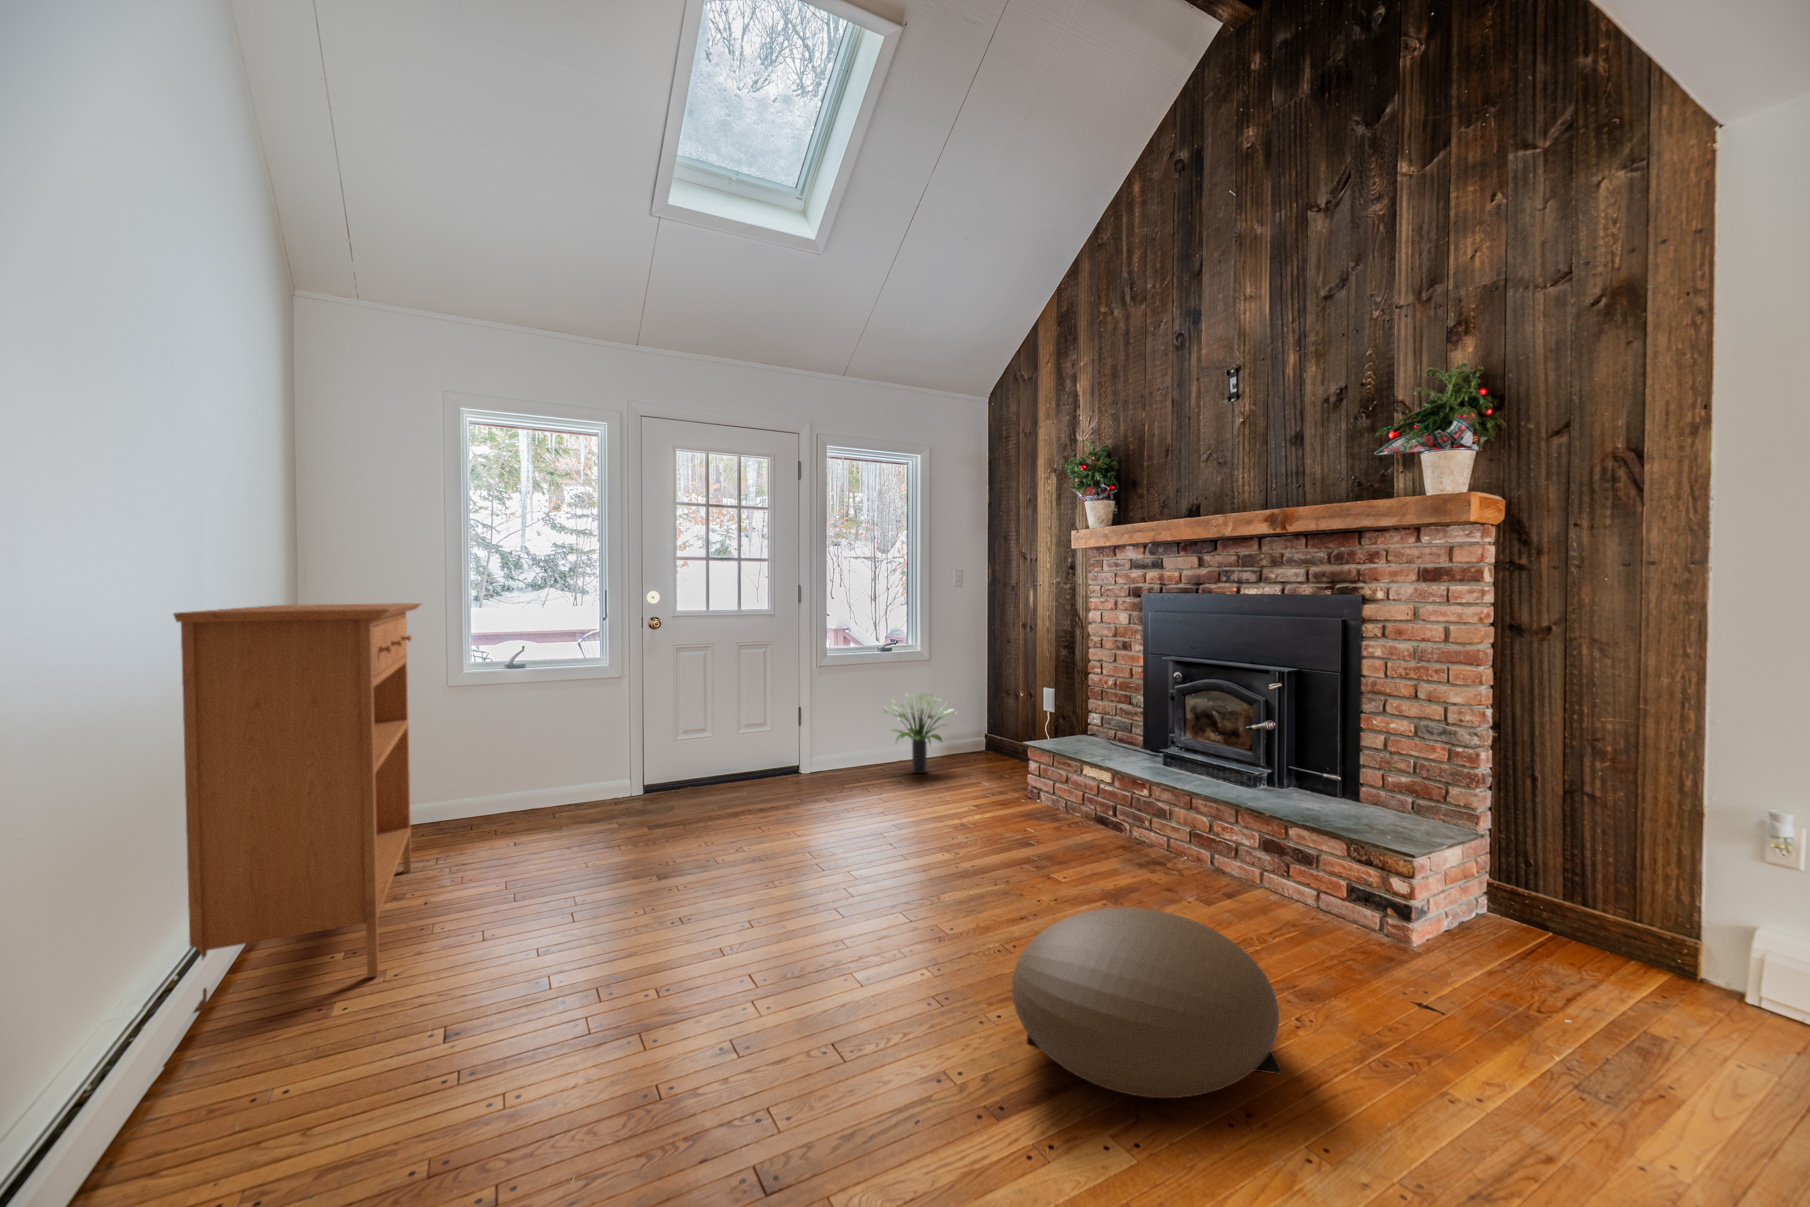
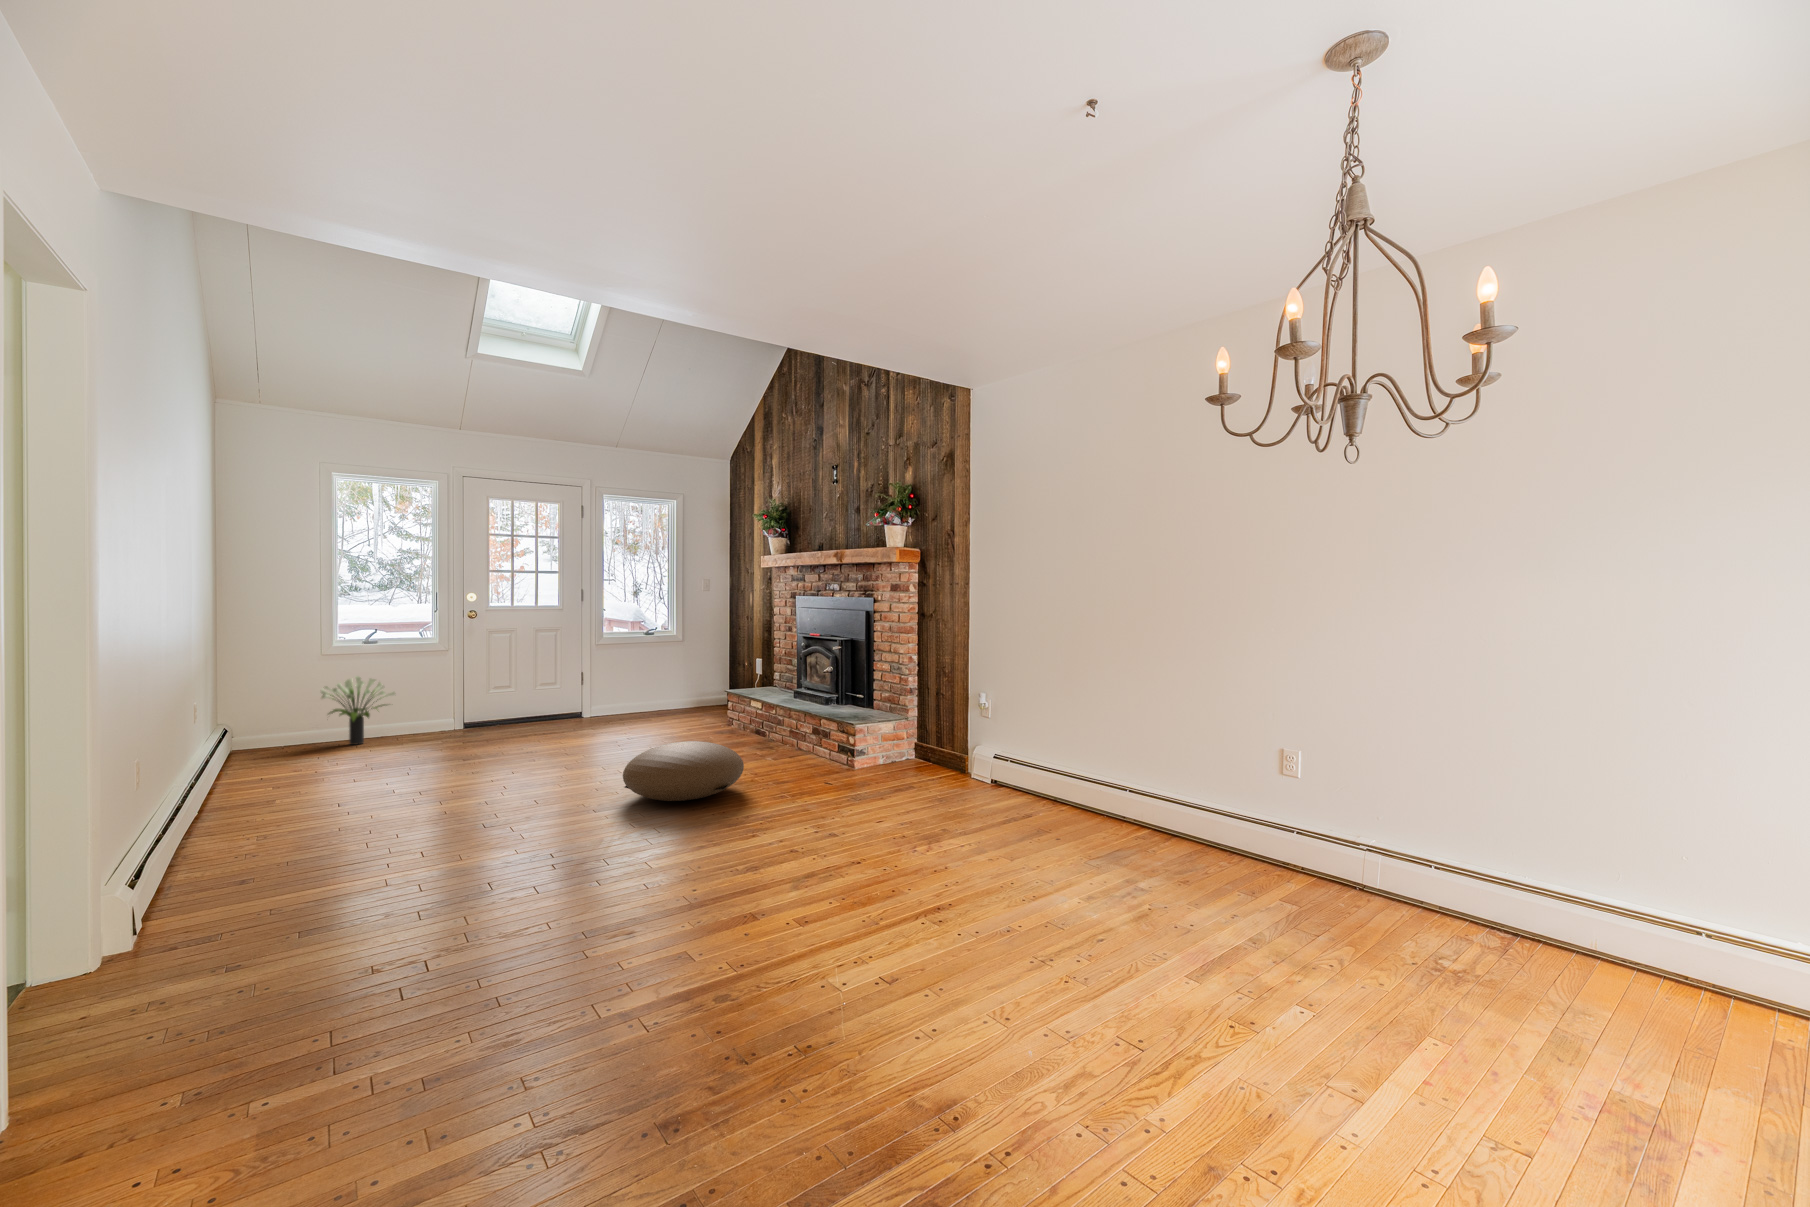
console table: present [174,603,421,1013] -> none [198,595,313,802]
potted plant: present [883,691,956,773] -> present [321,676,395,745]

